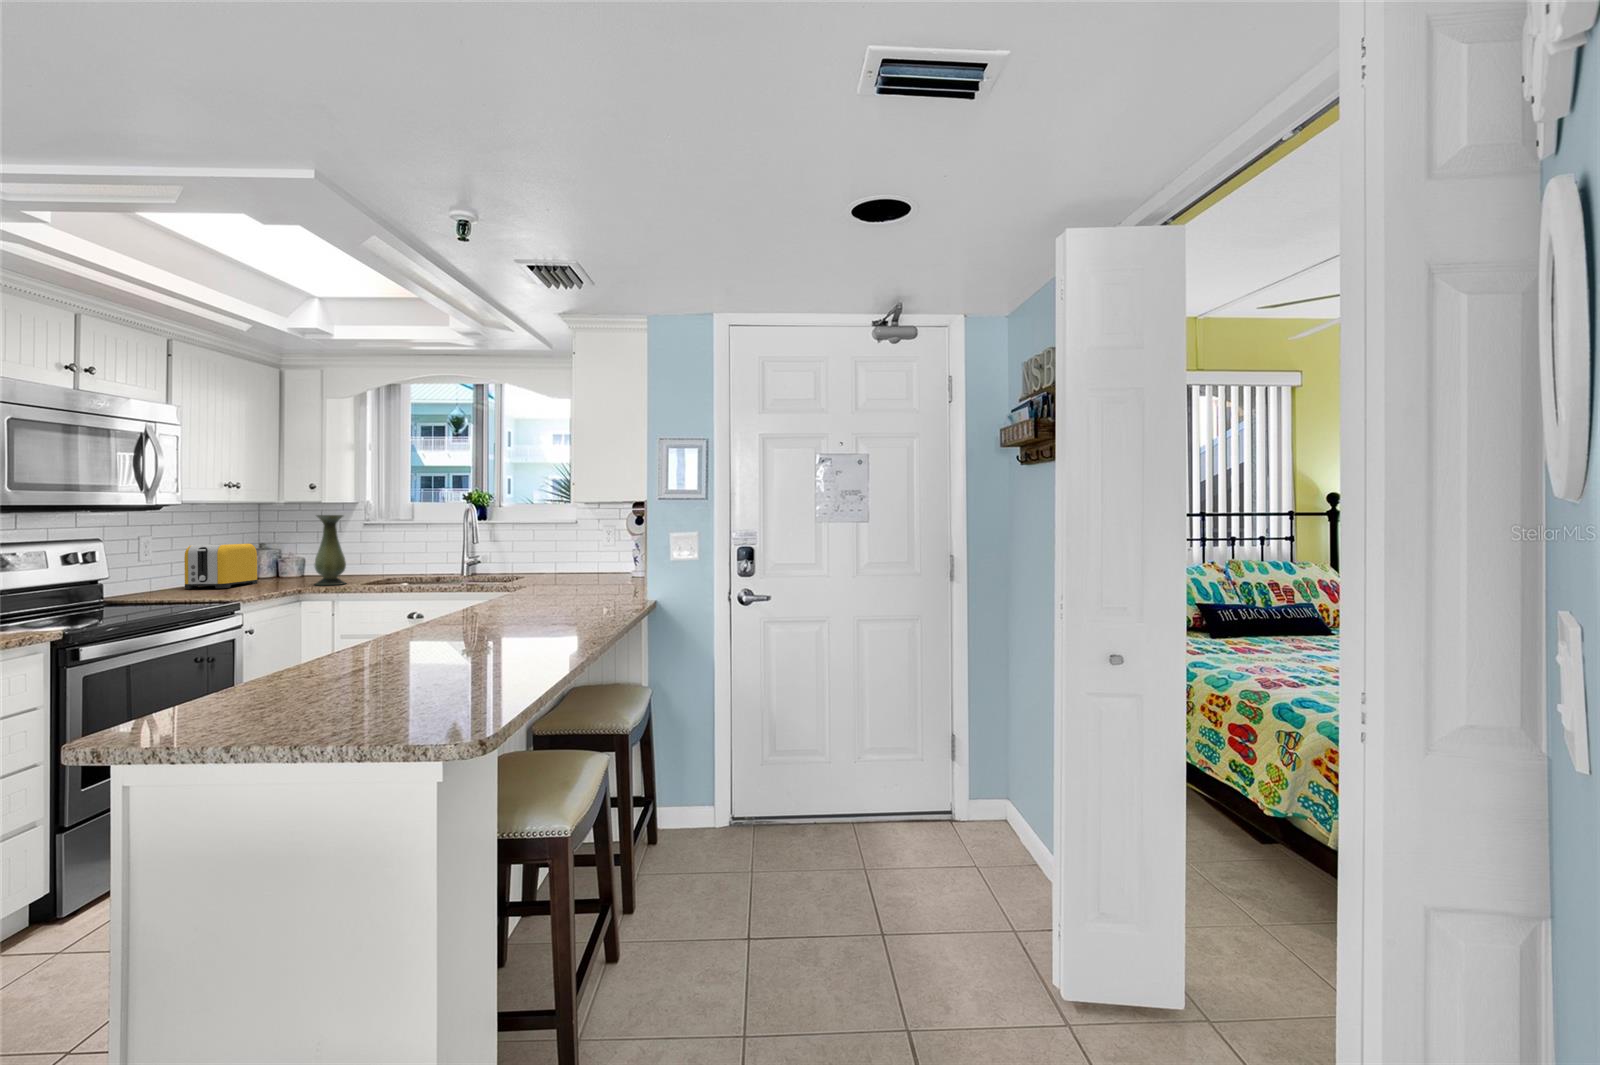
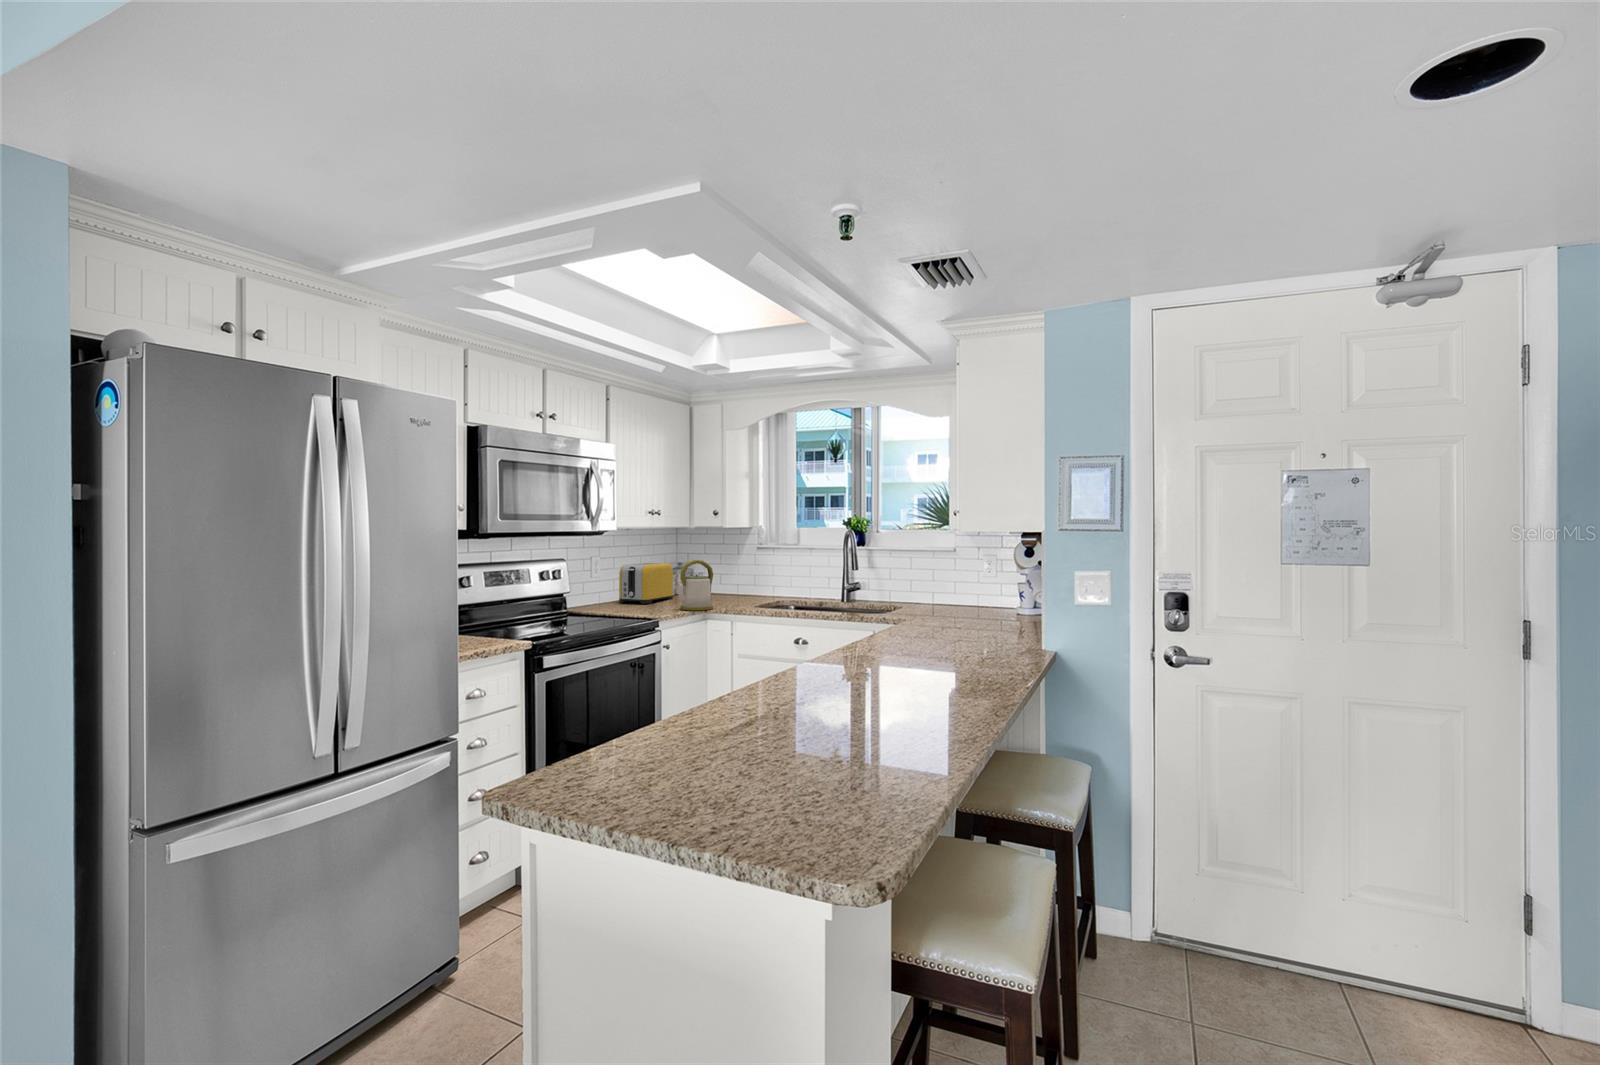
vase: present [314,515,346,585] -> none [715,539,741,604]
kettle: none [264,537,313,591] -> present [675,560,713,610]

